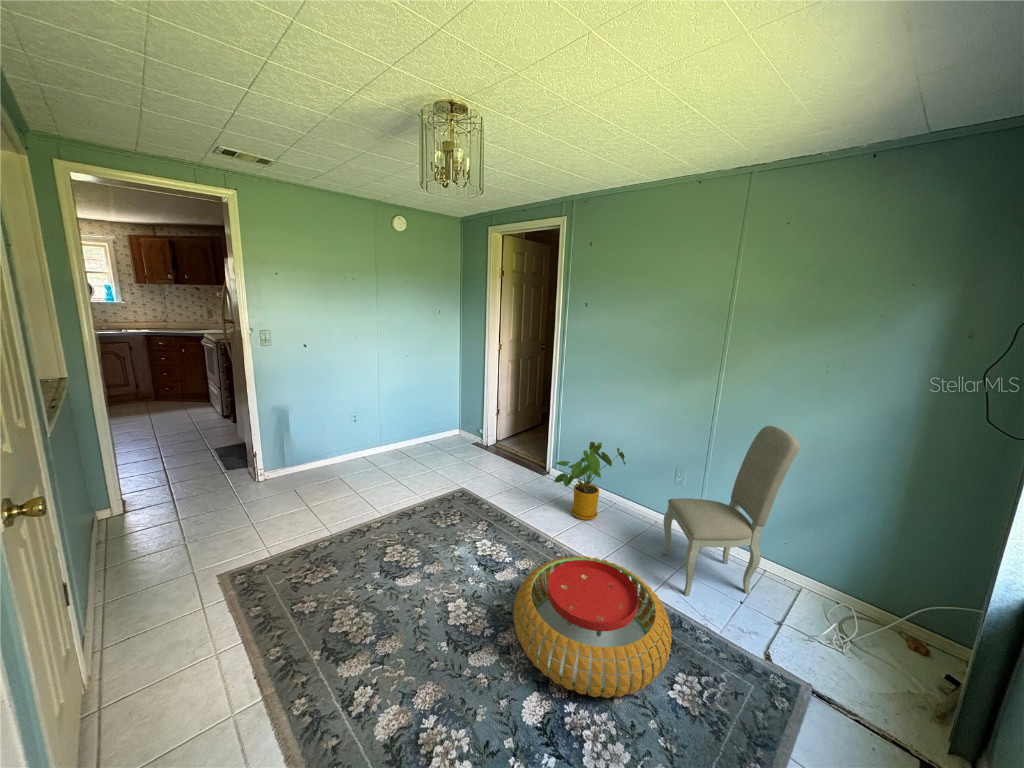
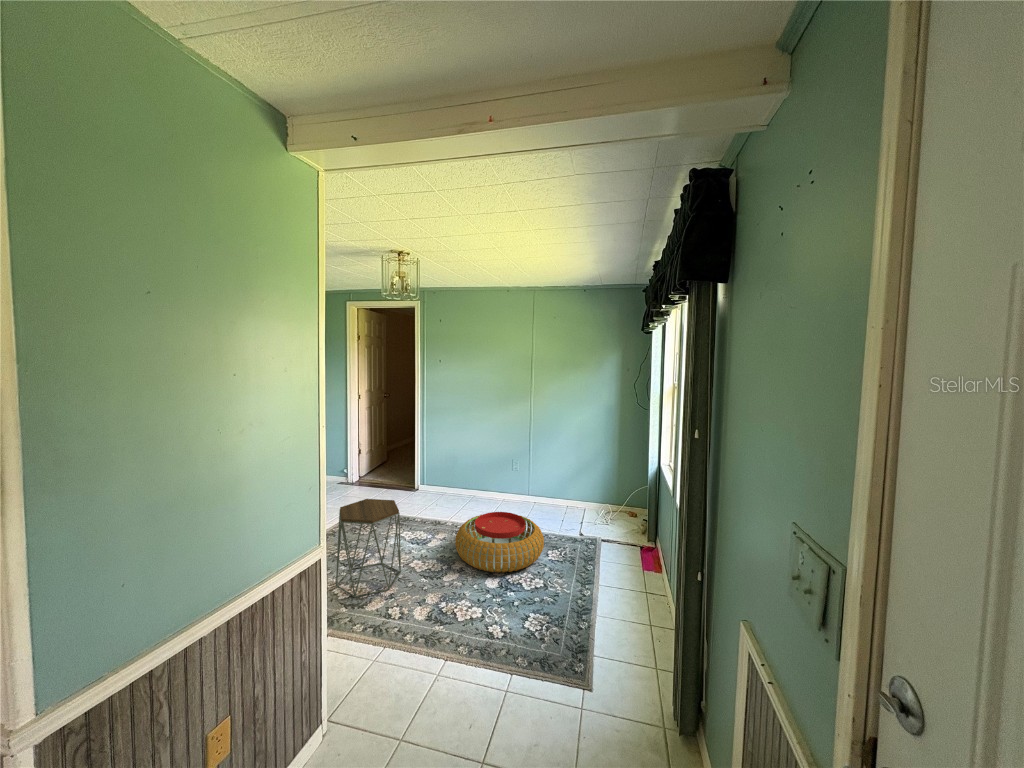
dining chair: present [663,426,800,596] -> none [513,423,575,525]
house plant: present [554,442,626,520] -> none [436,453,481,507]
side table: none [338,494,432,638] -> present [336,499,401,597]

